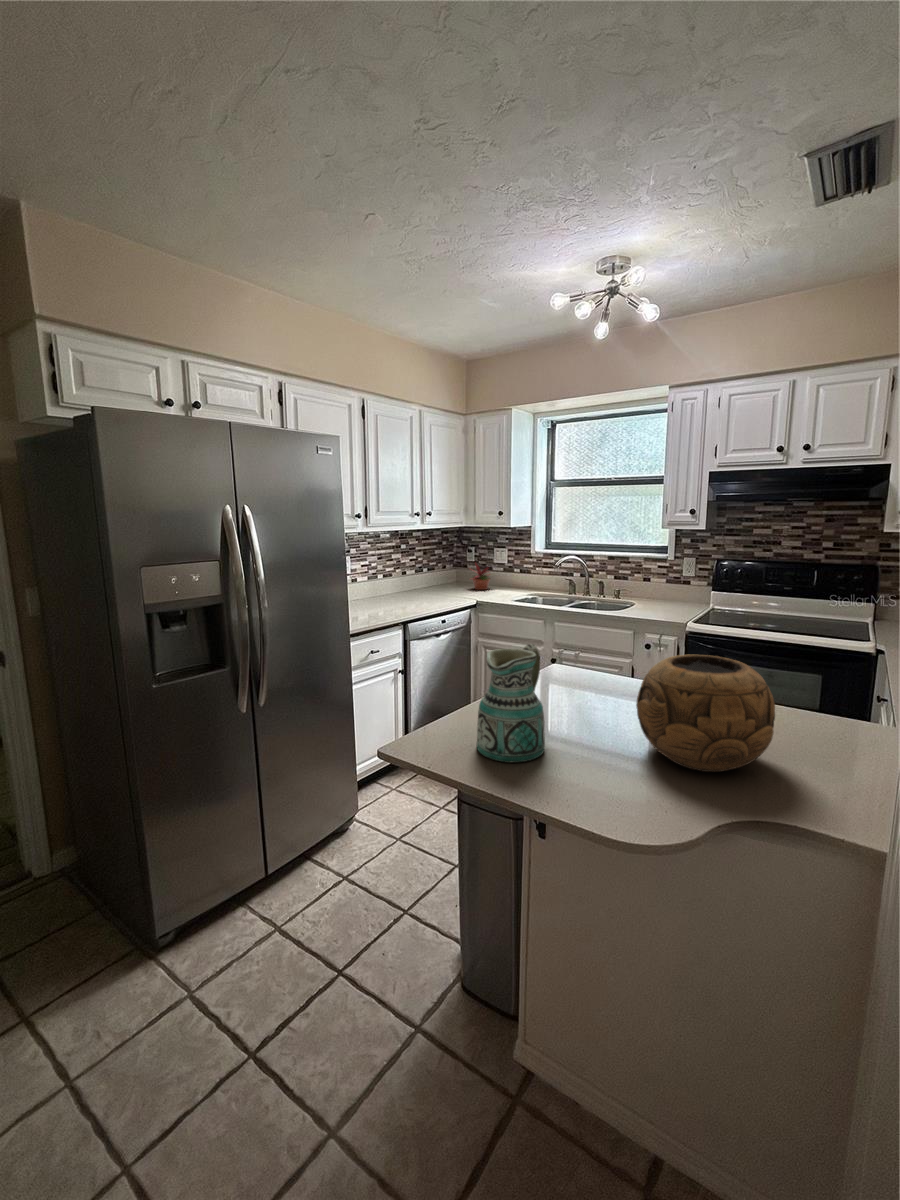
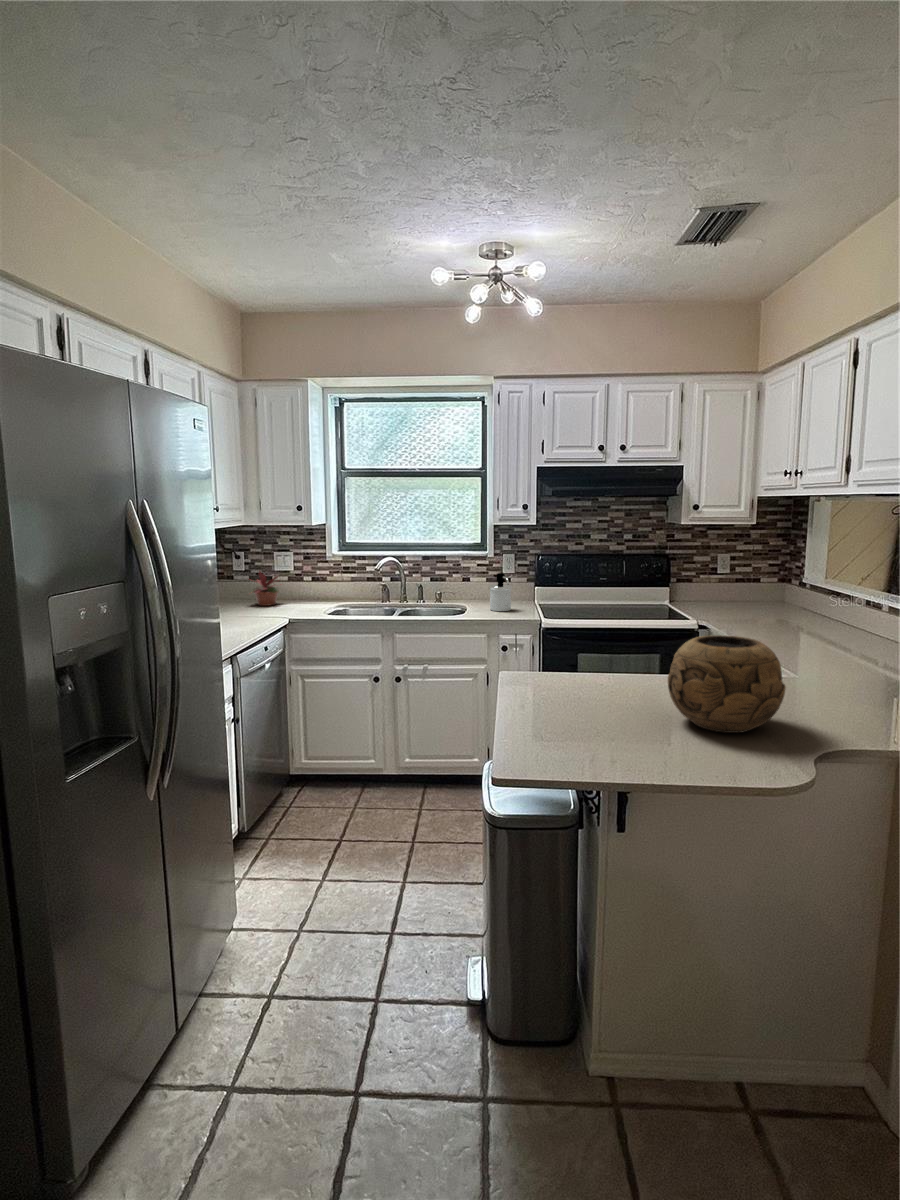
soap dispenser: none [653,575,676,611] -> present [489,573,512,611]
ceramic pitcher: present [477,644,545,763] -> none [553,643,623,762]

